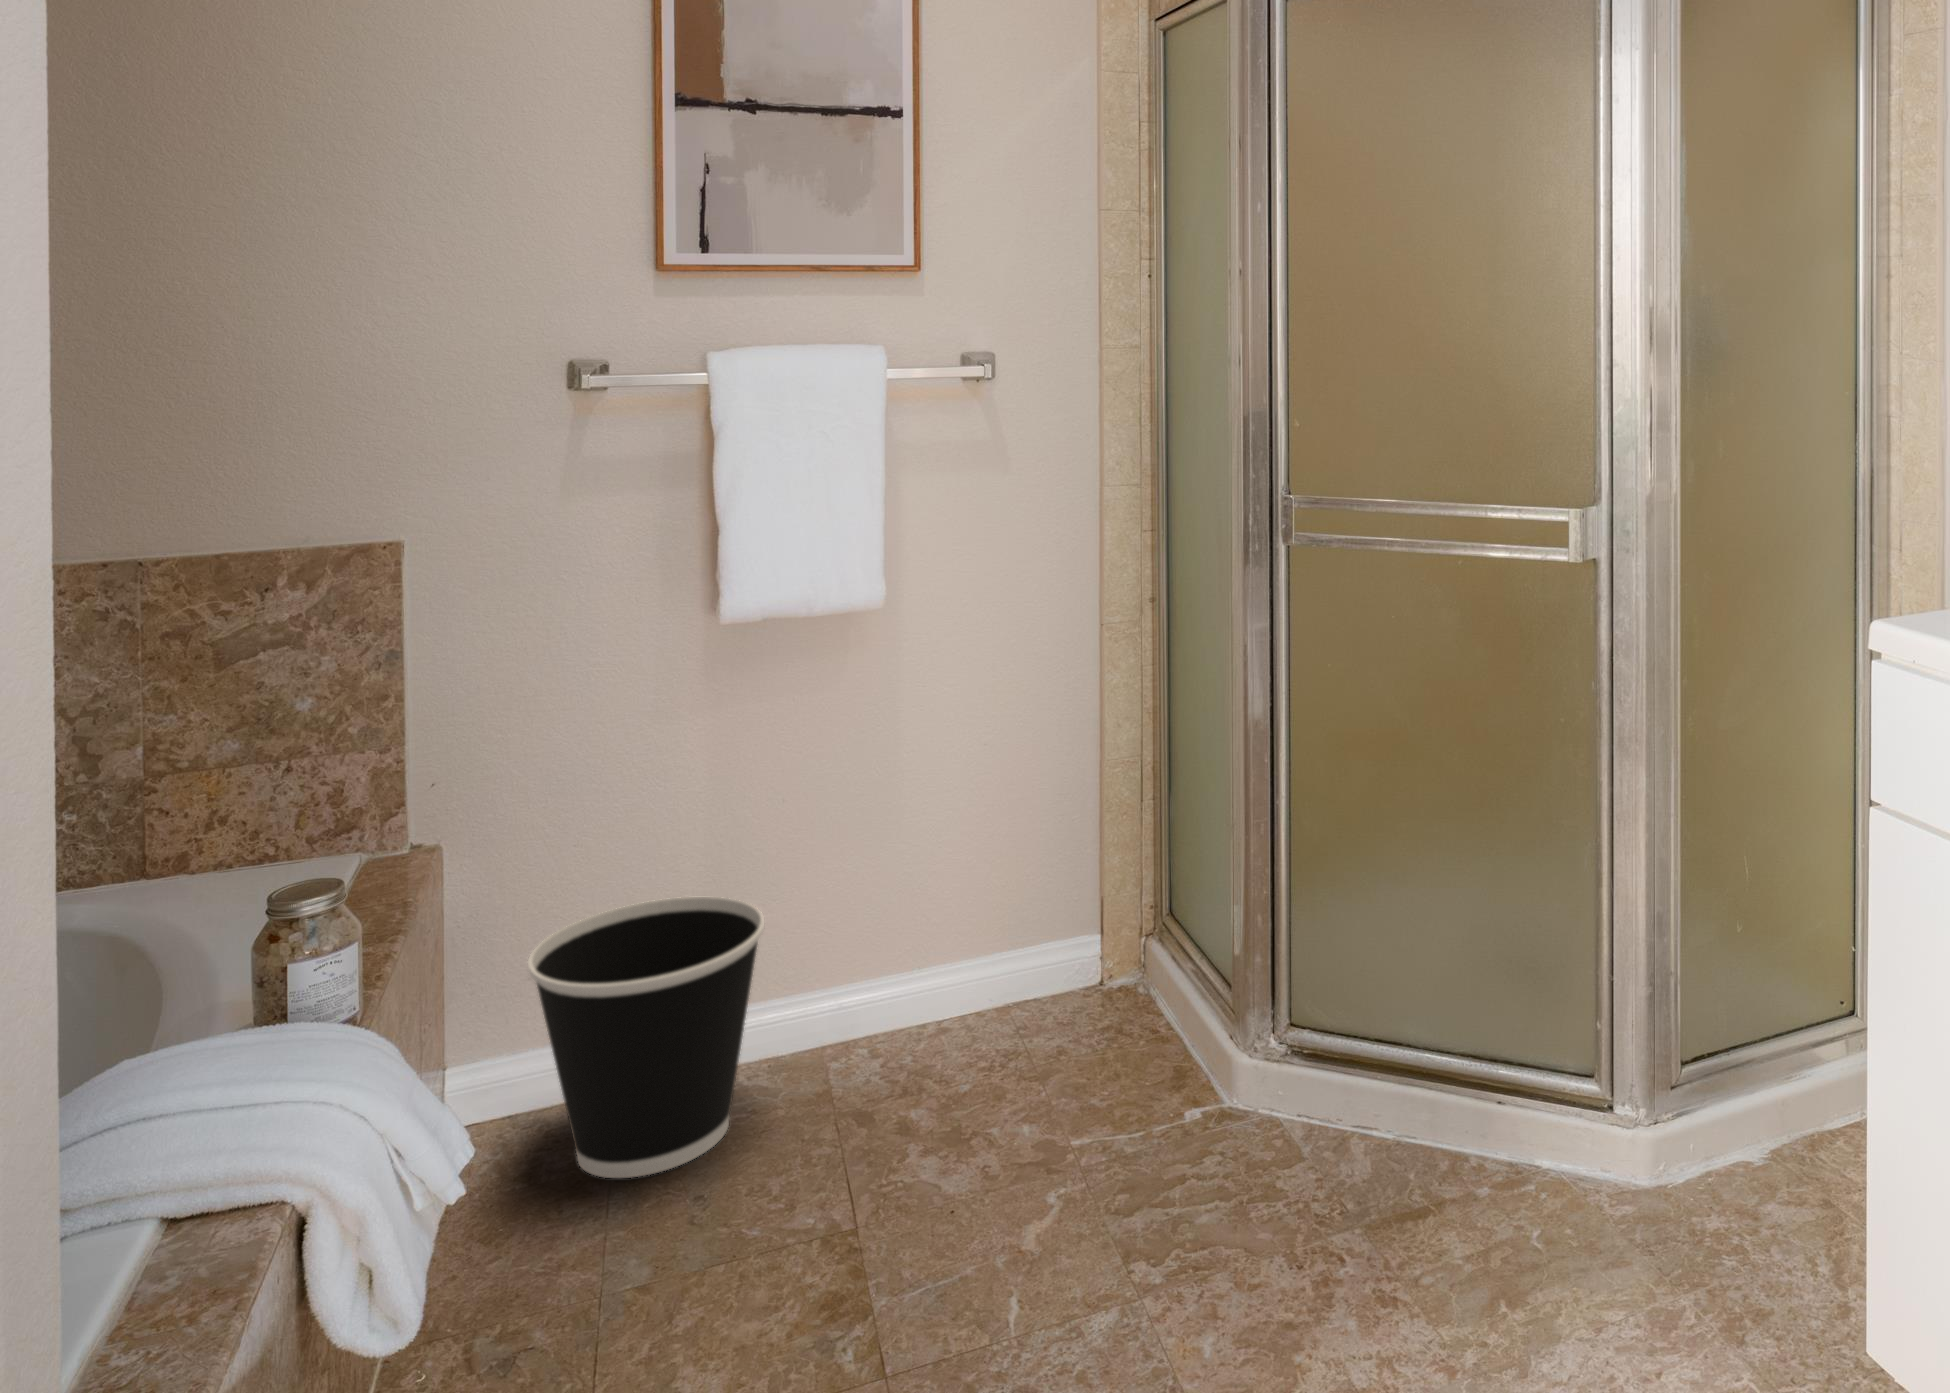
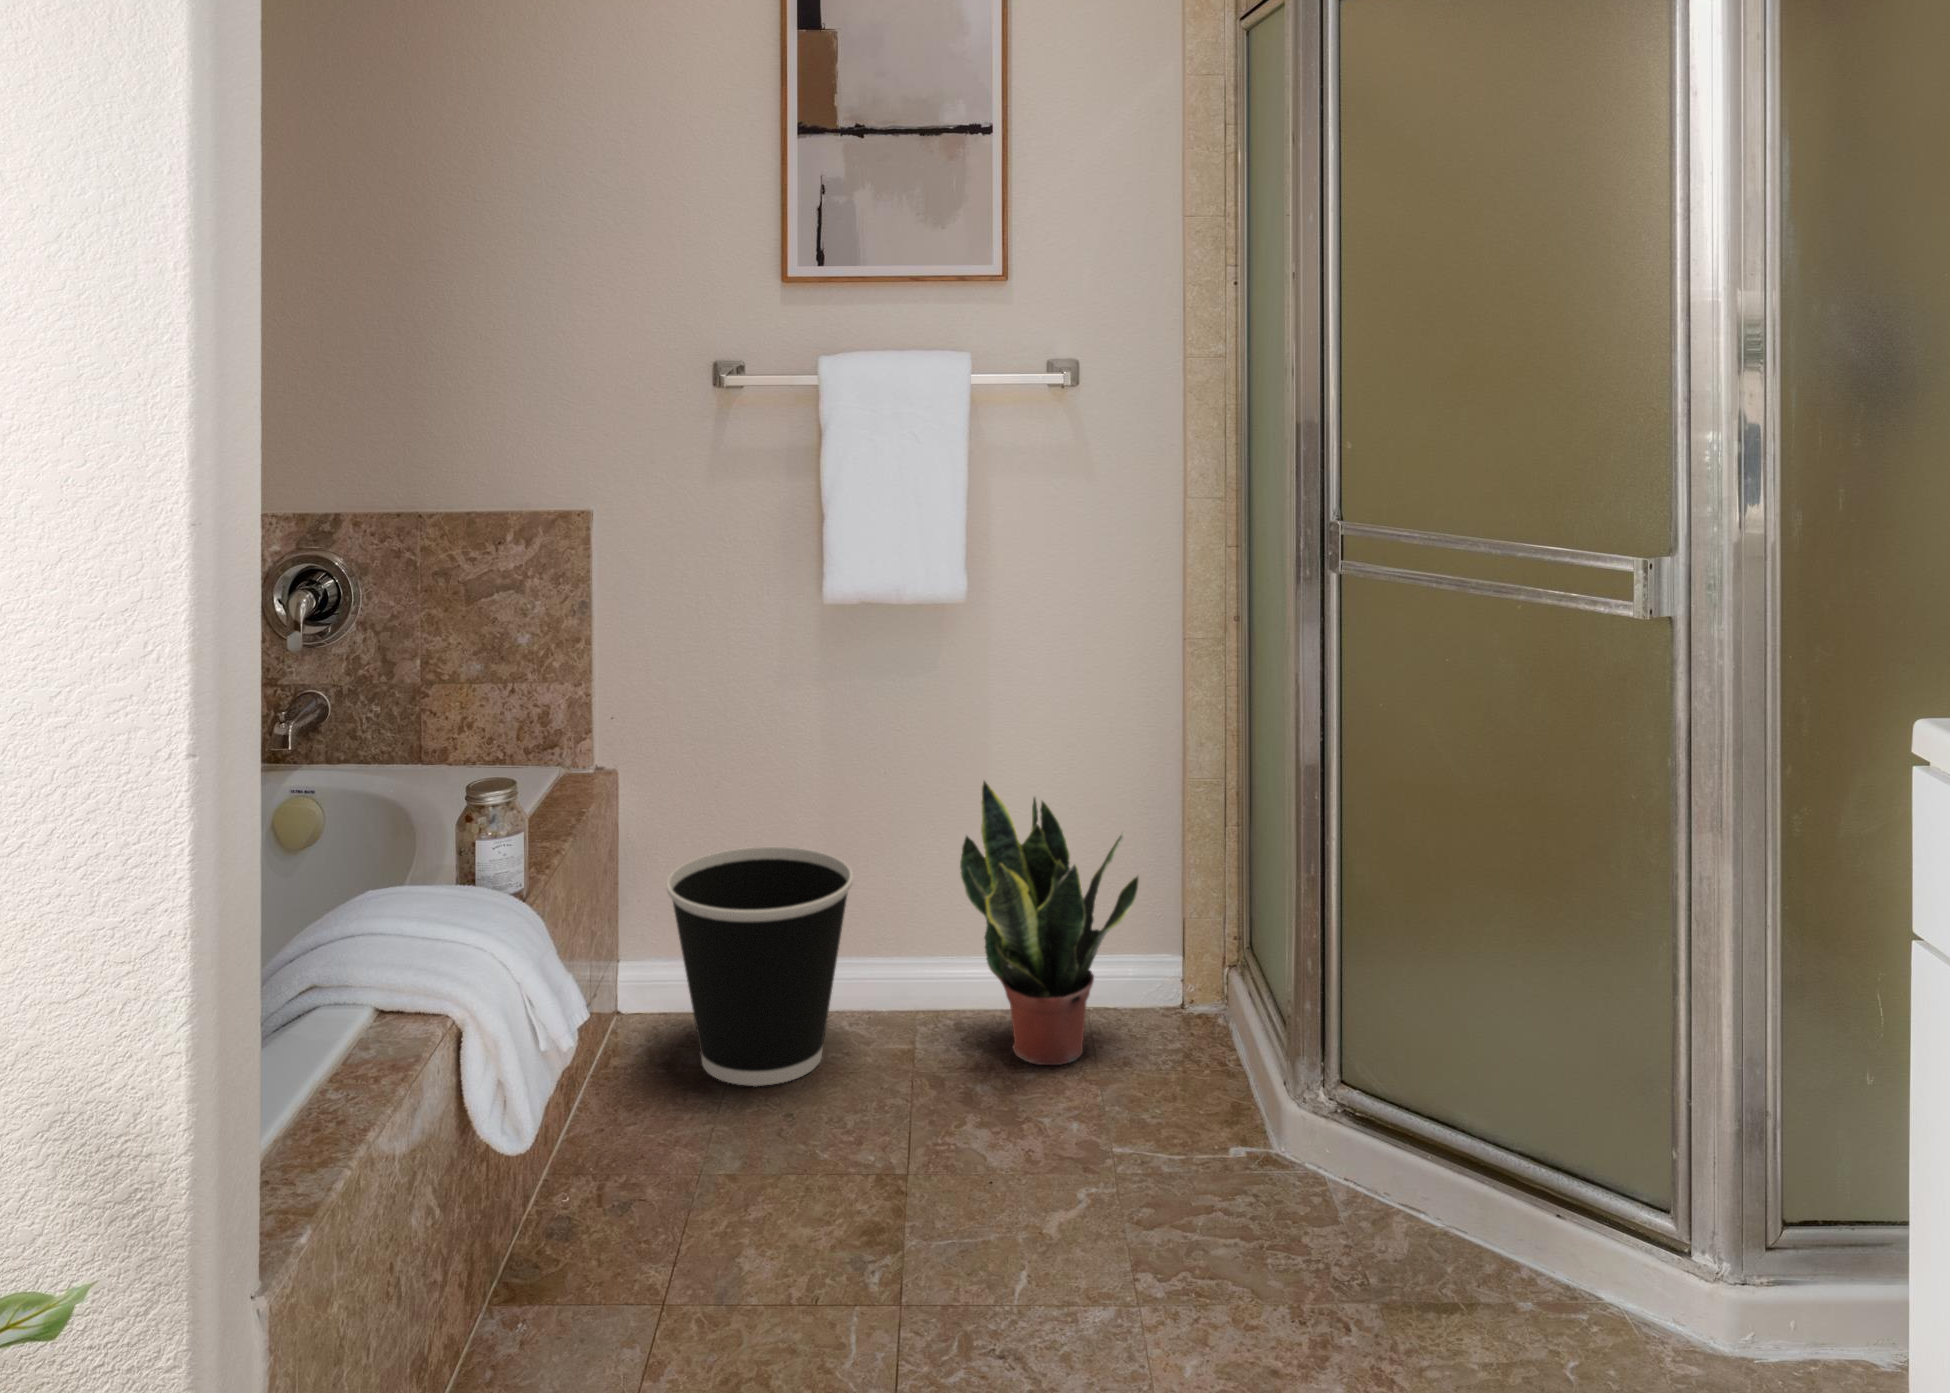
potted plant: none [882,791,1076,1074] -> present [960,781,1139,1065]

